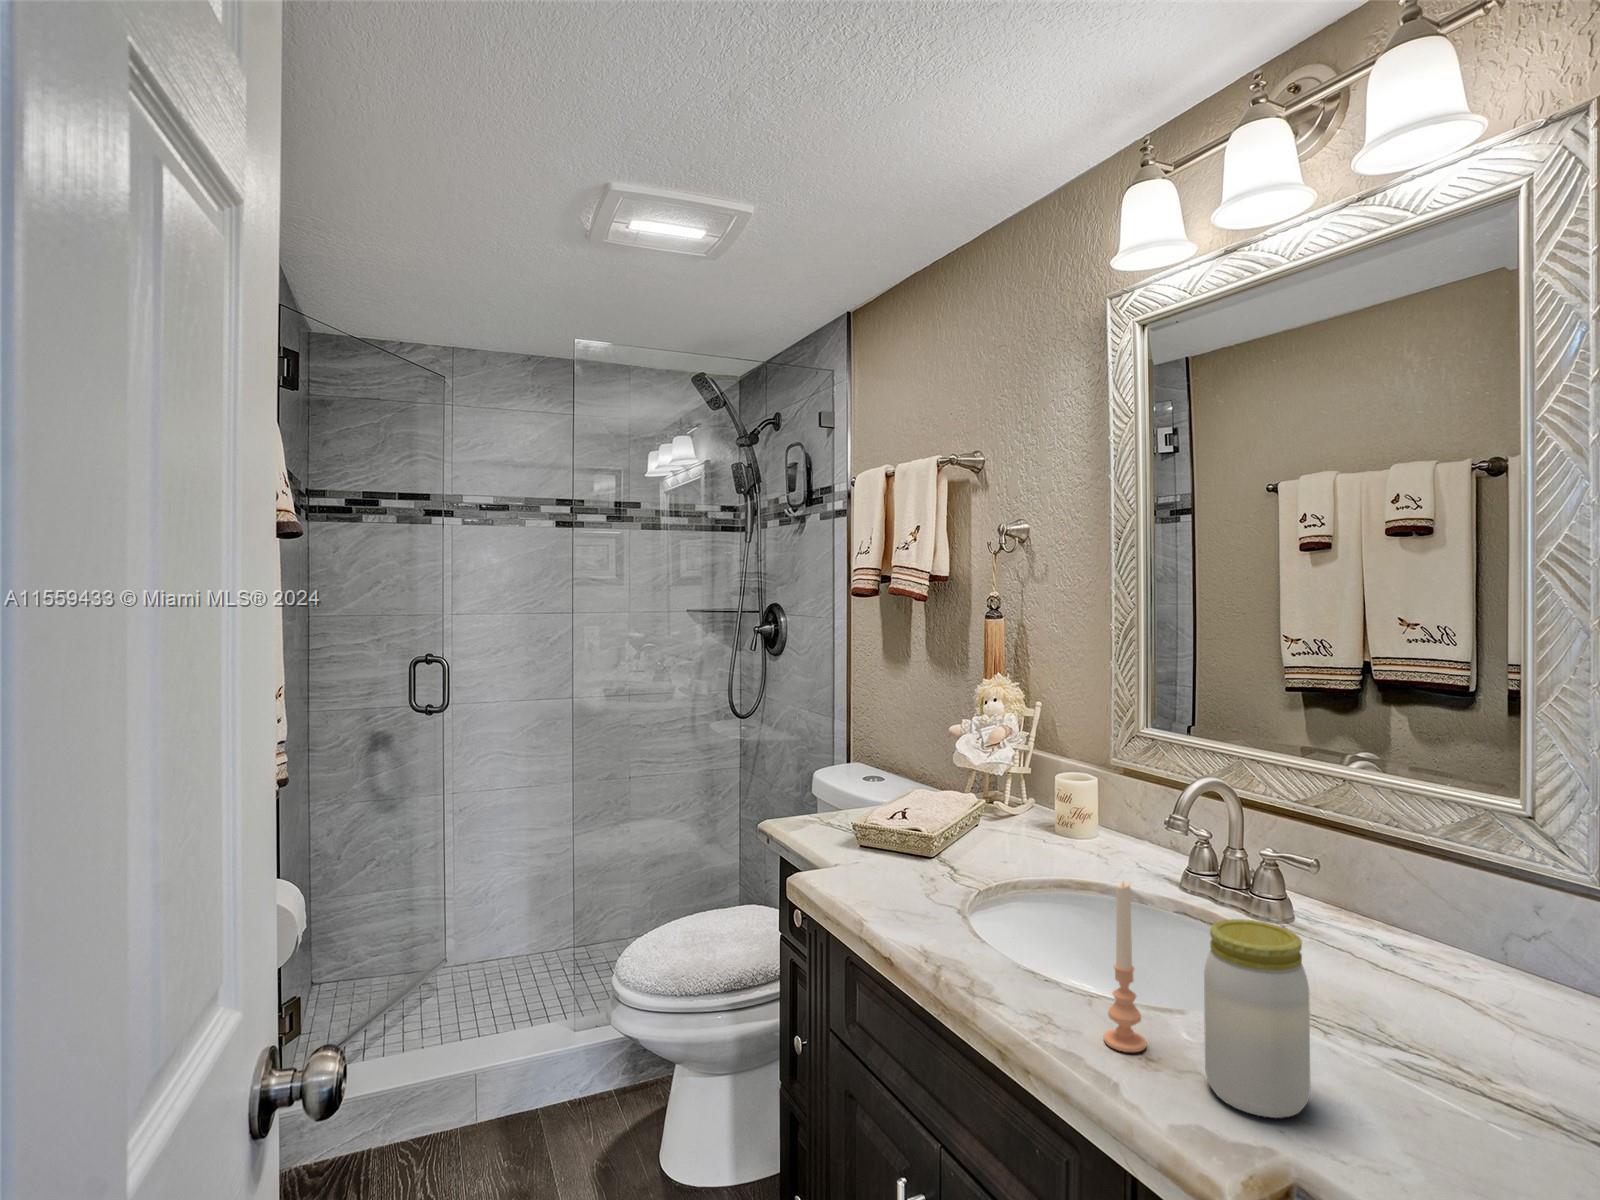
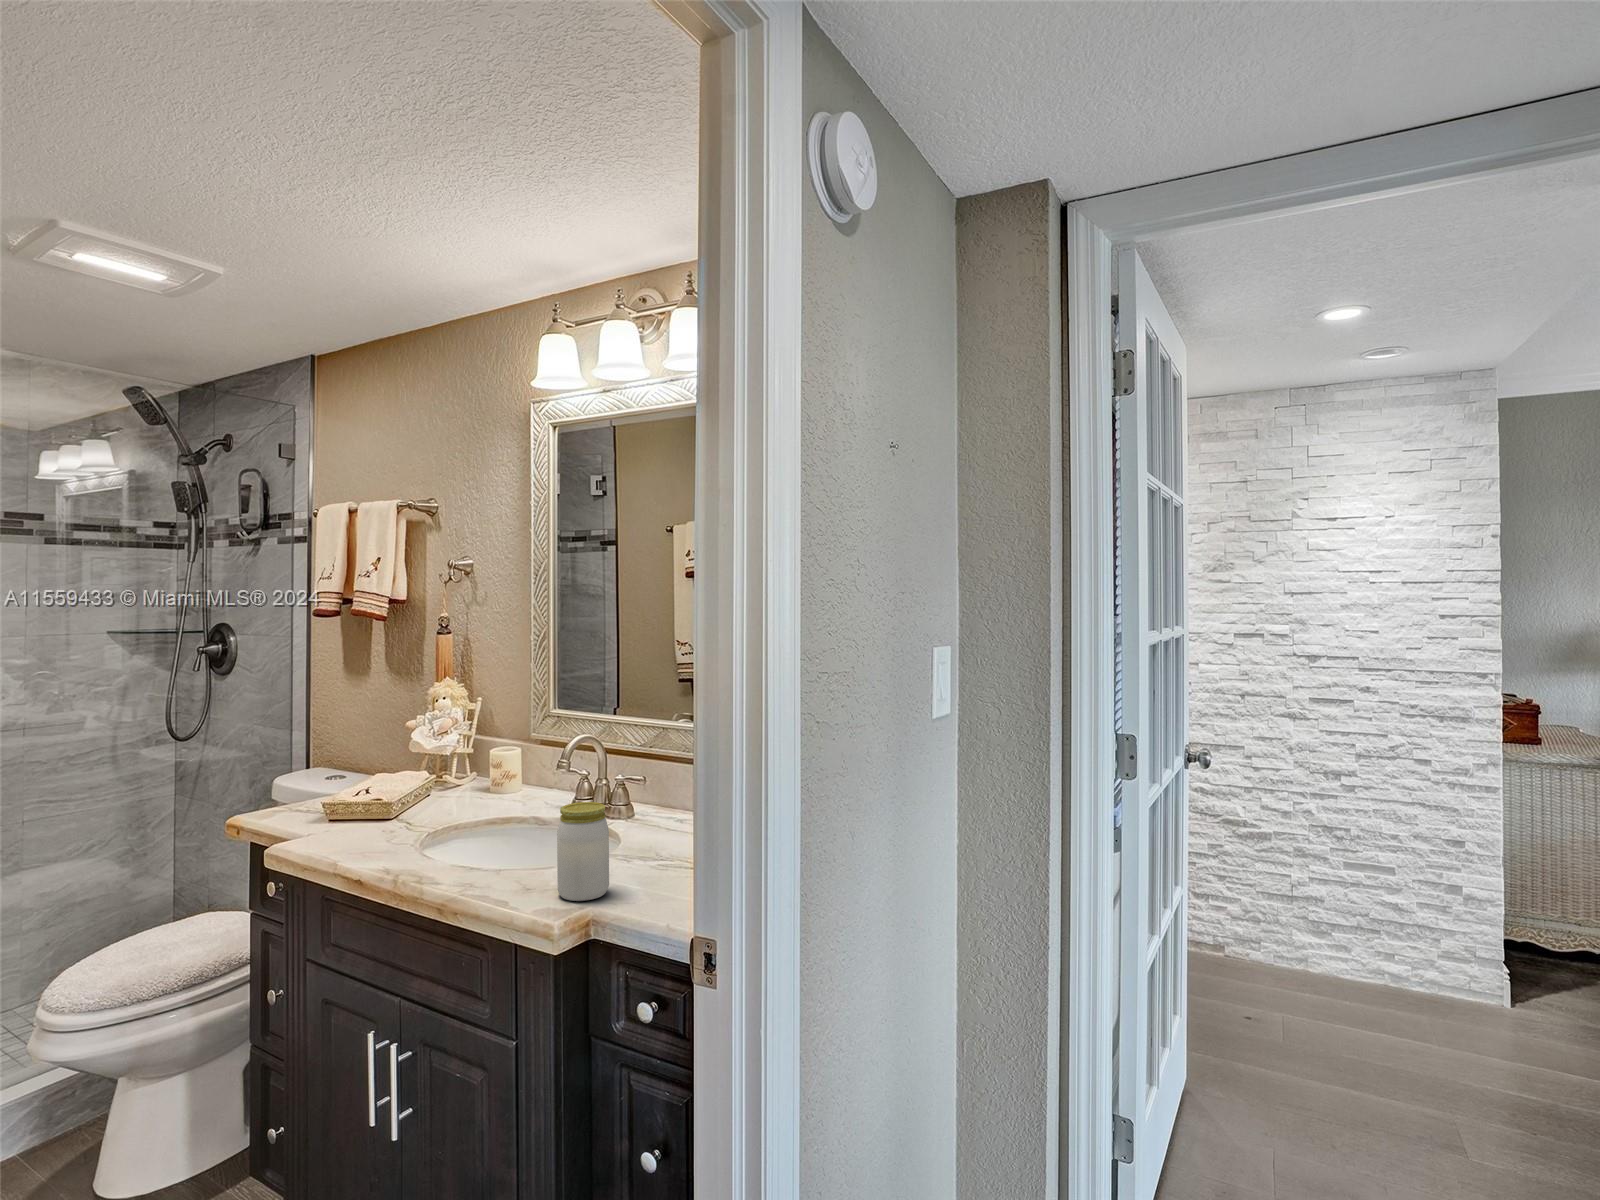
candle: present [1104,882,1146,1052] -> none [504,792,529,891]

